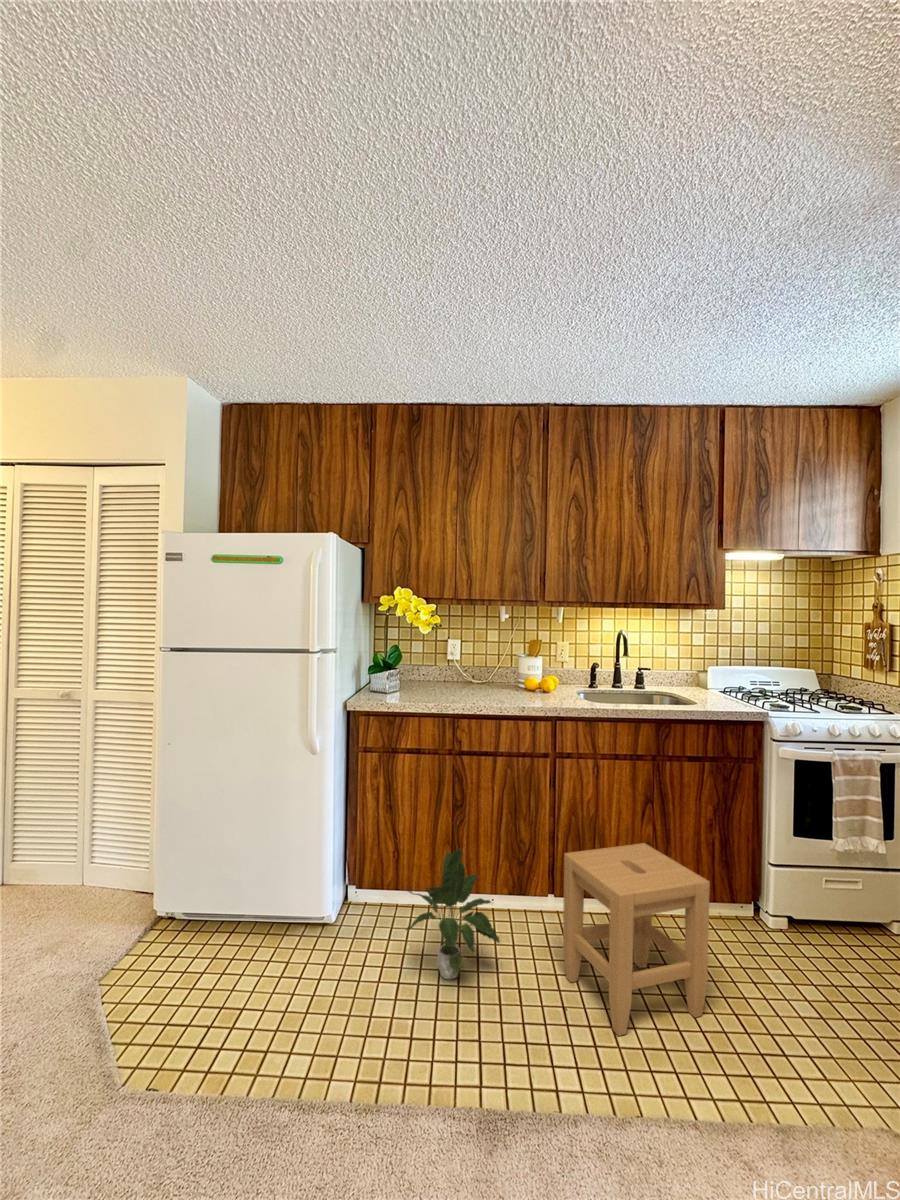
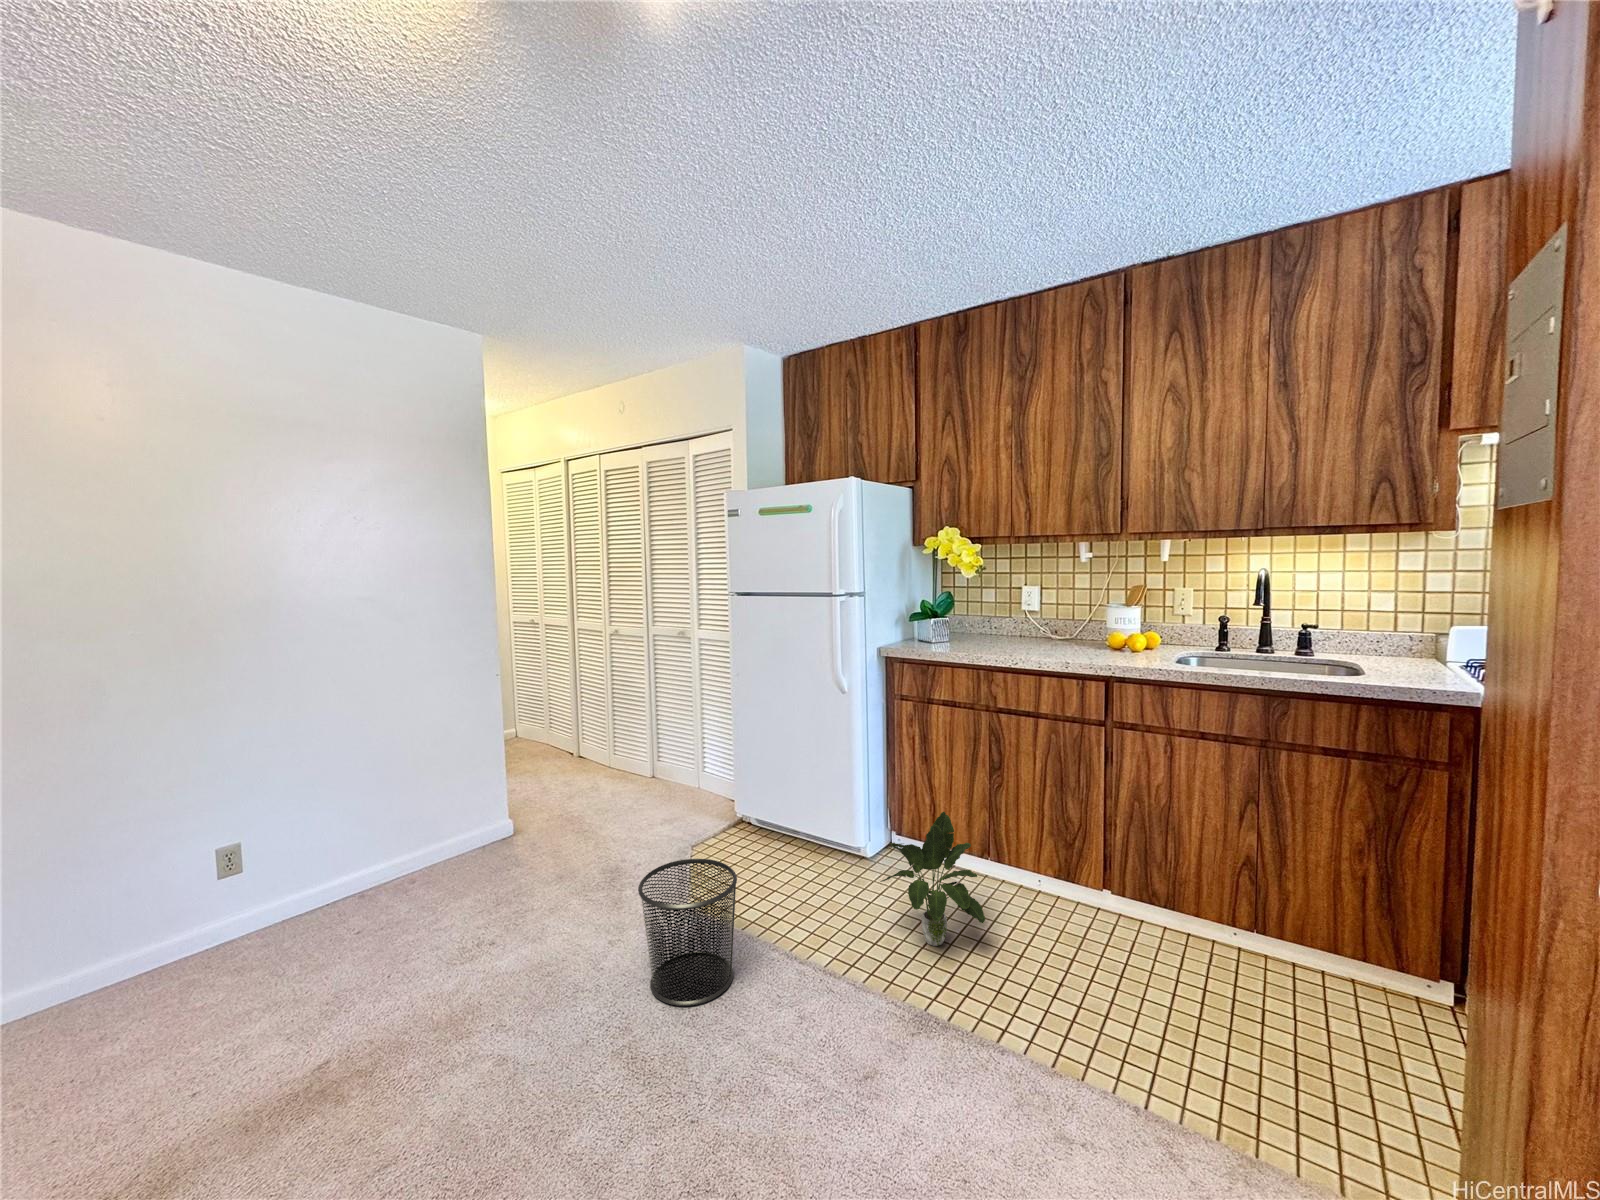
stool: present [563,843,710,1036] -> none [1061,841,1234,1094]
waste bin: none [186,953,305,1142] -> present [638,858,737,1006]

